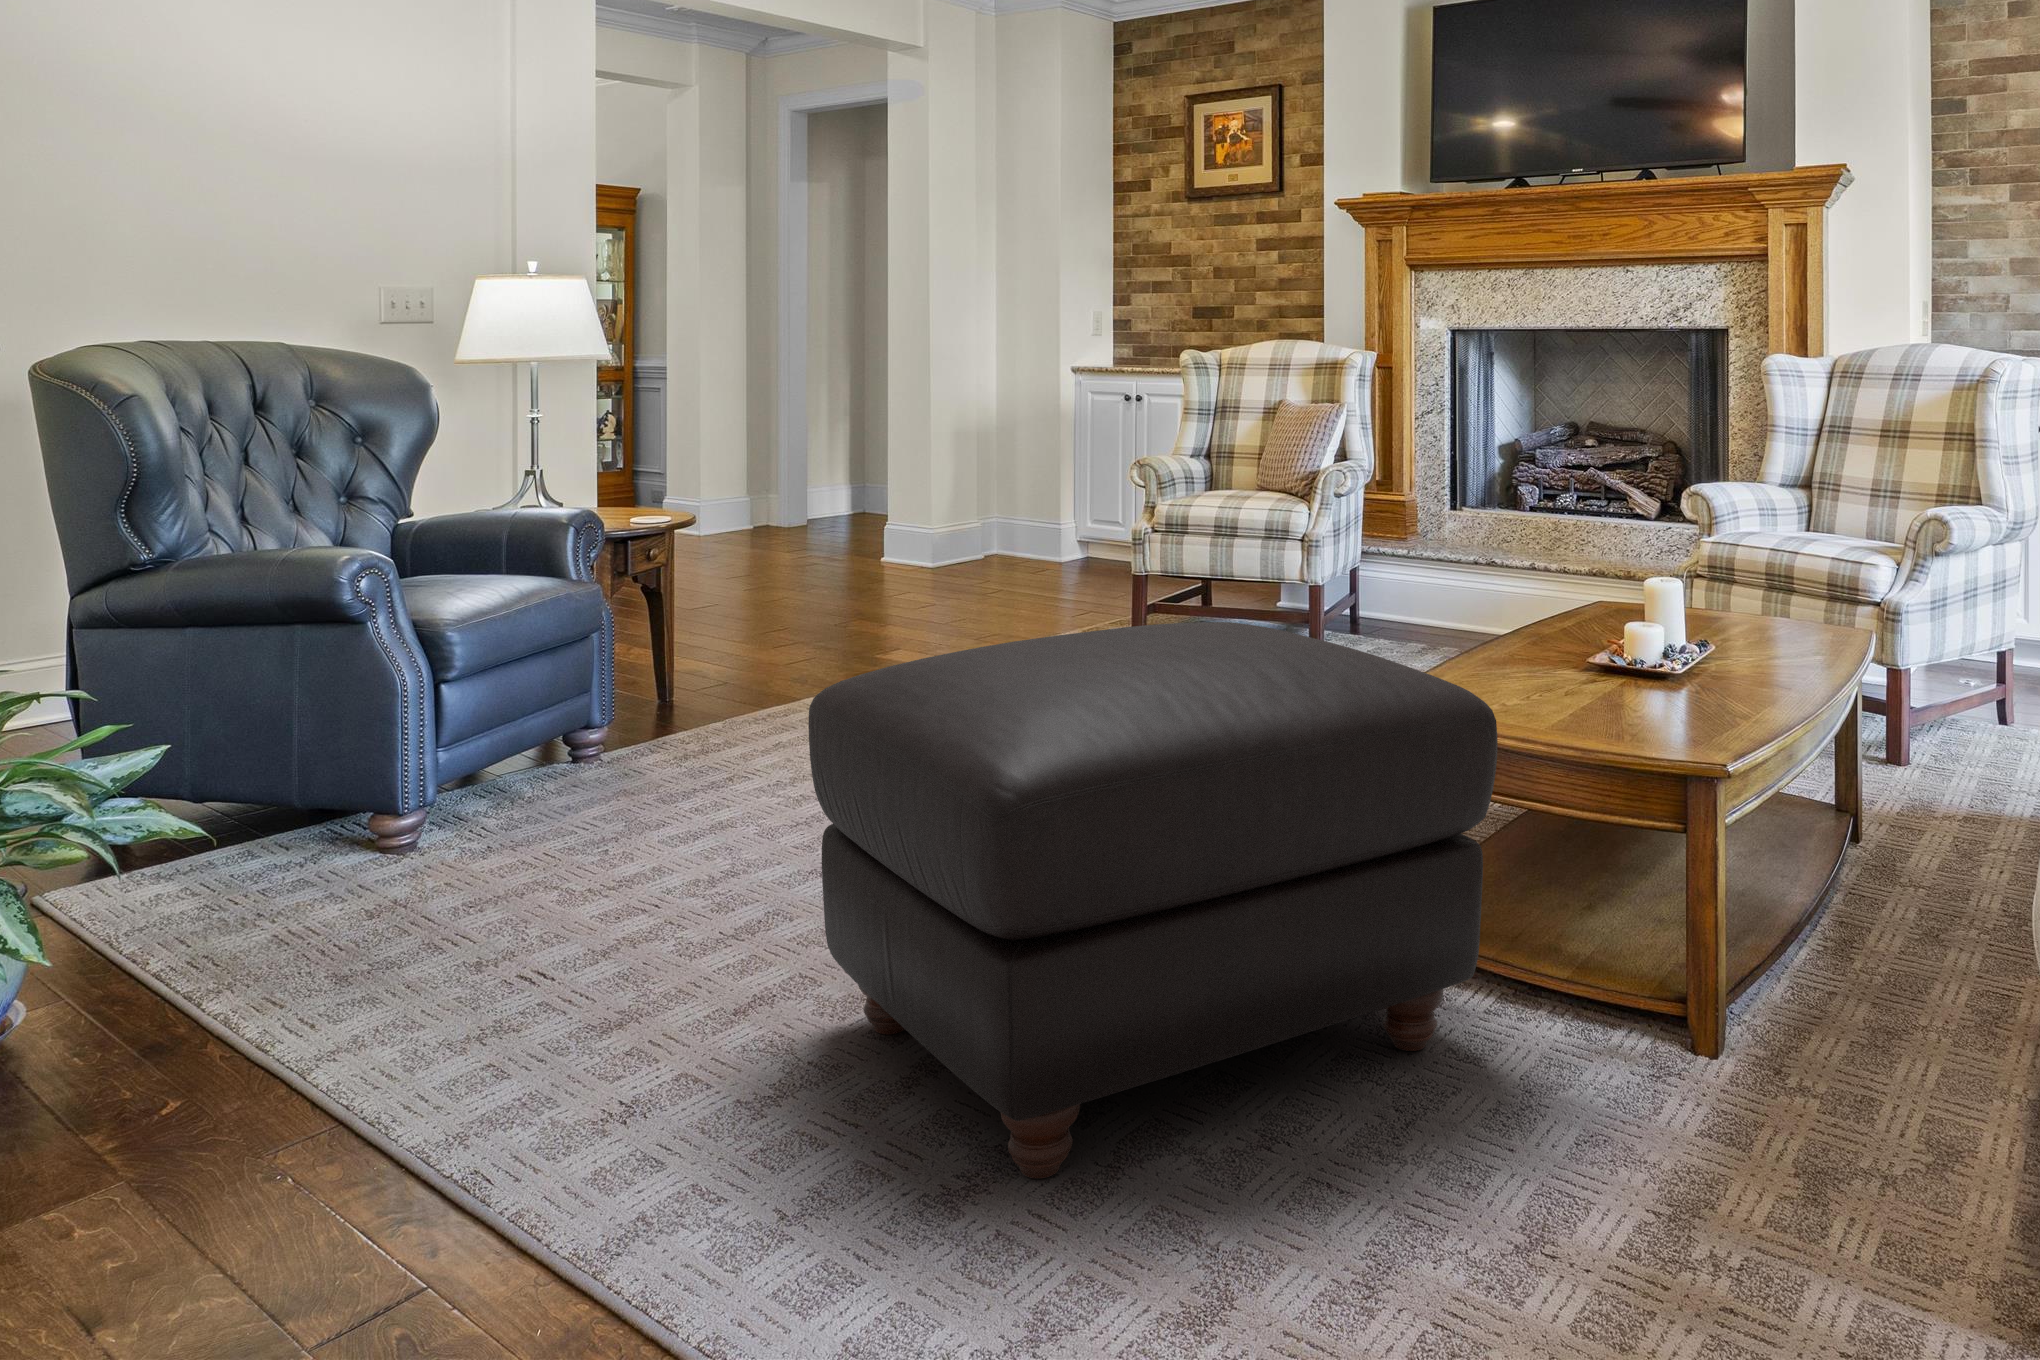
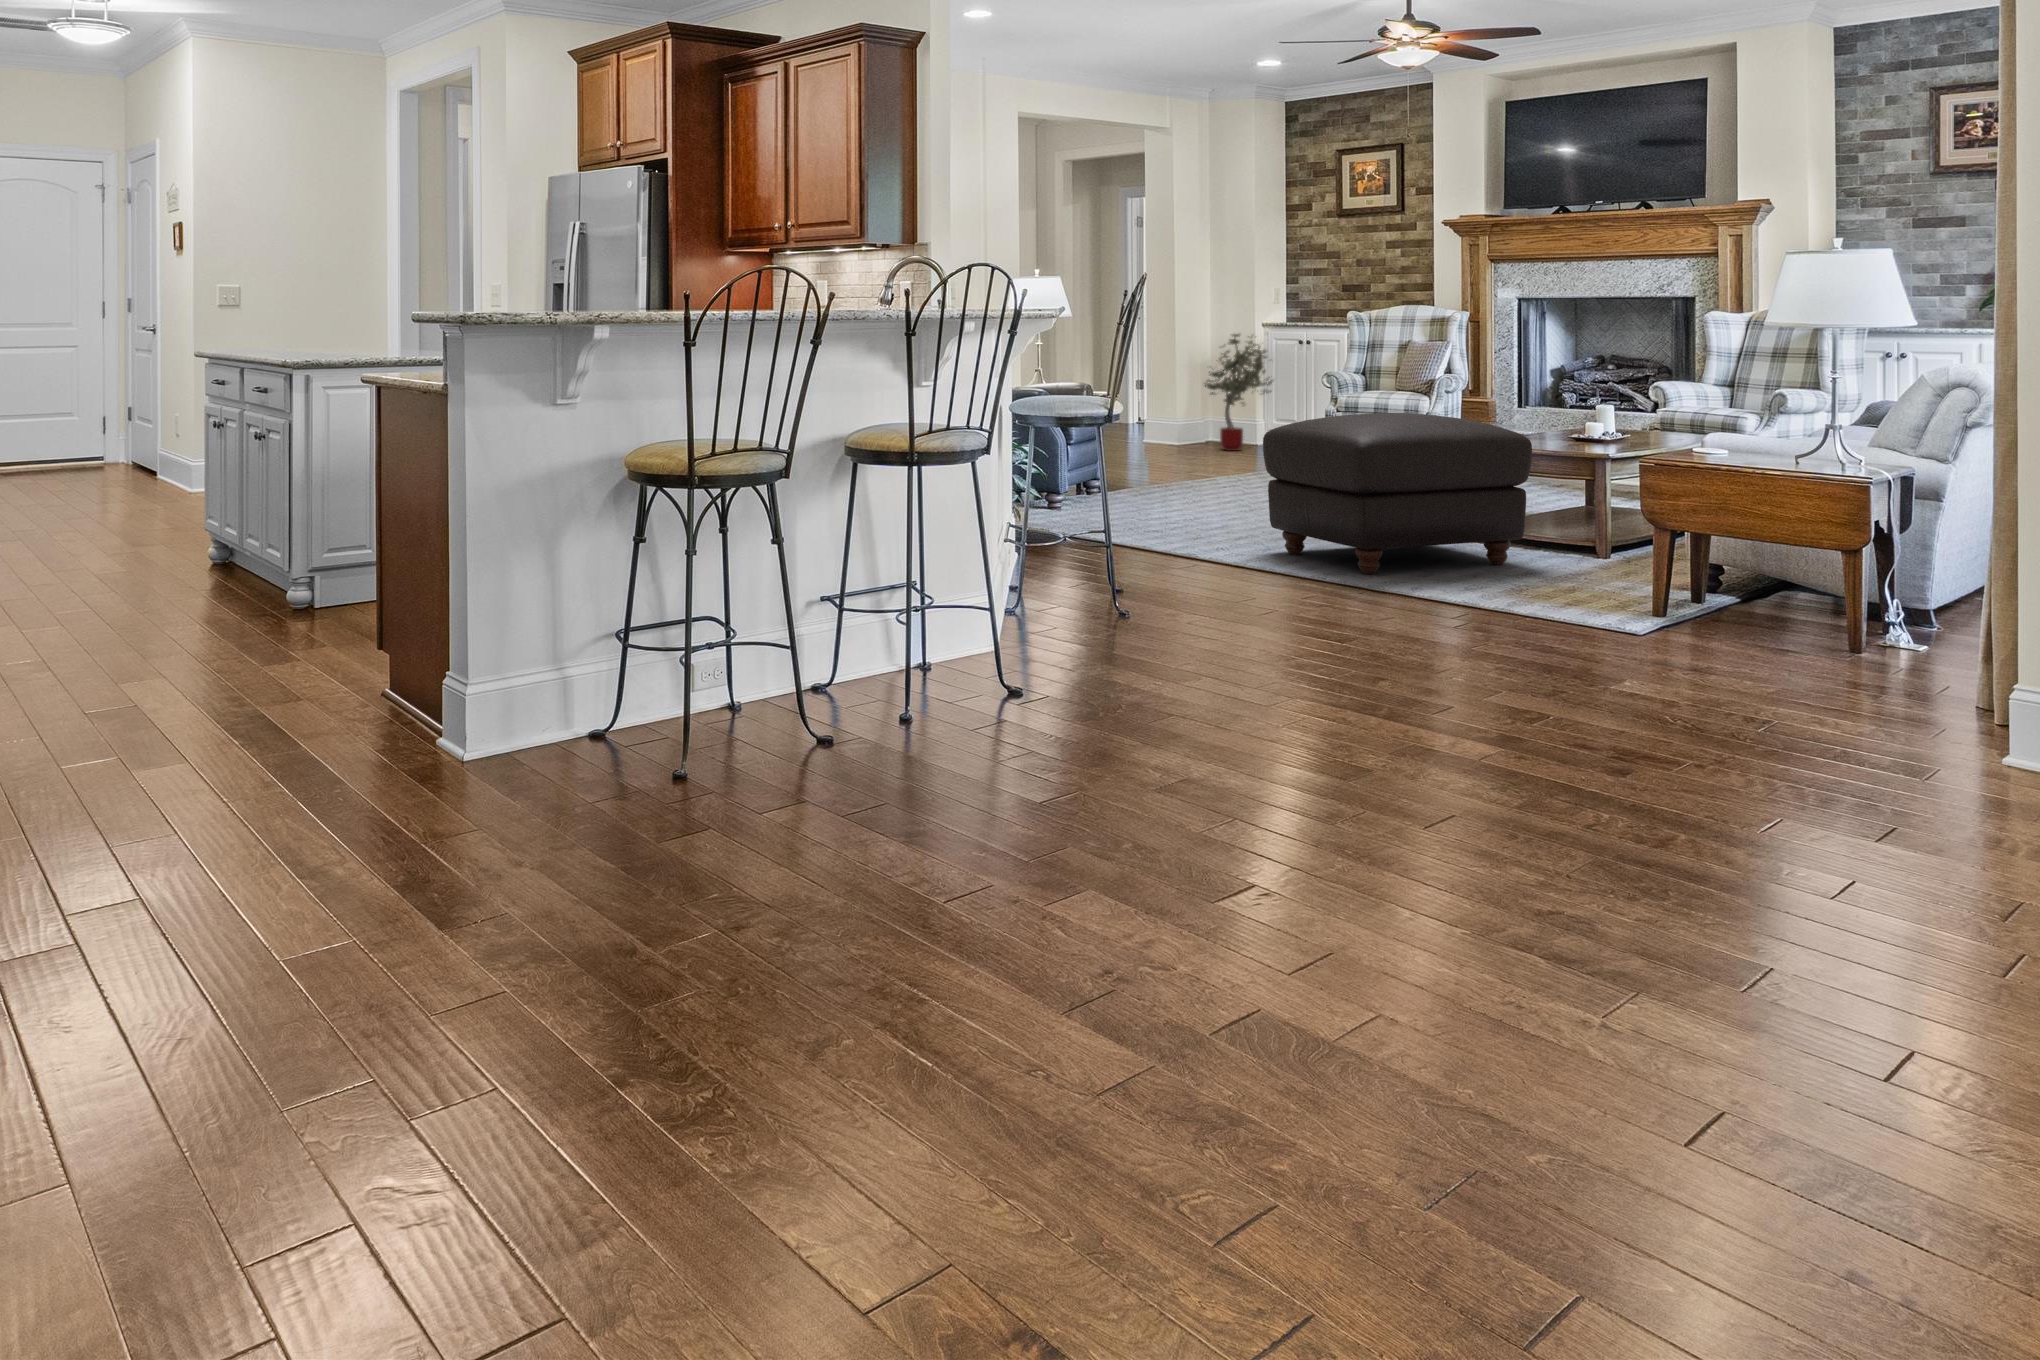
potted tree: none [973,383,1085,579] -> present [1204,334,1274,451]

